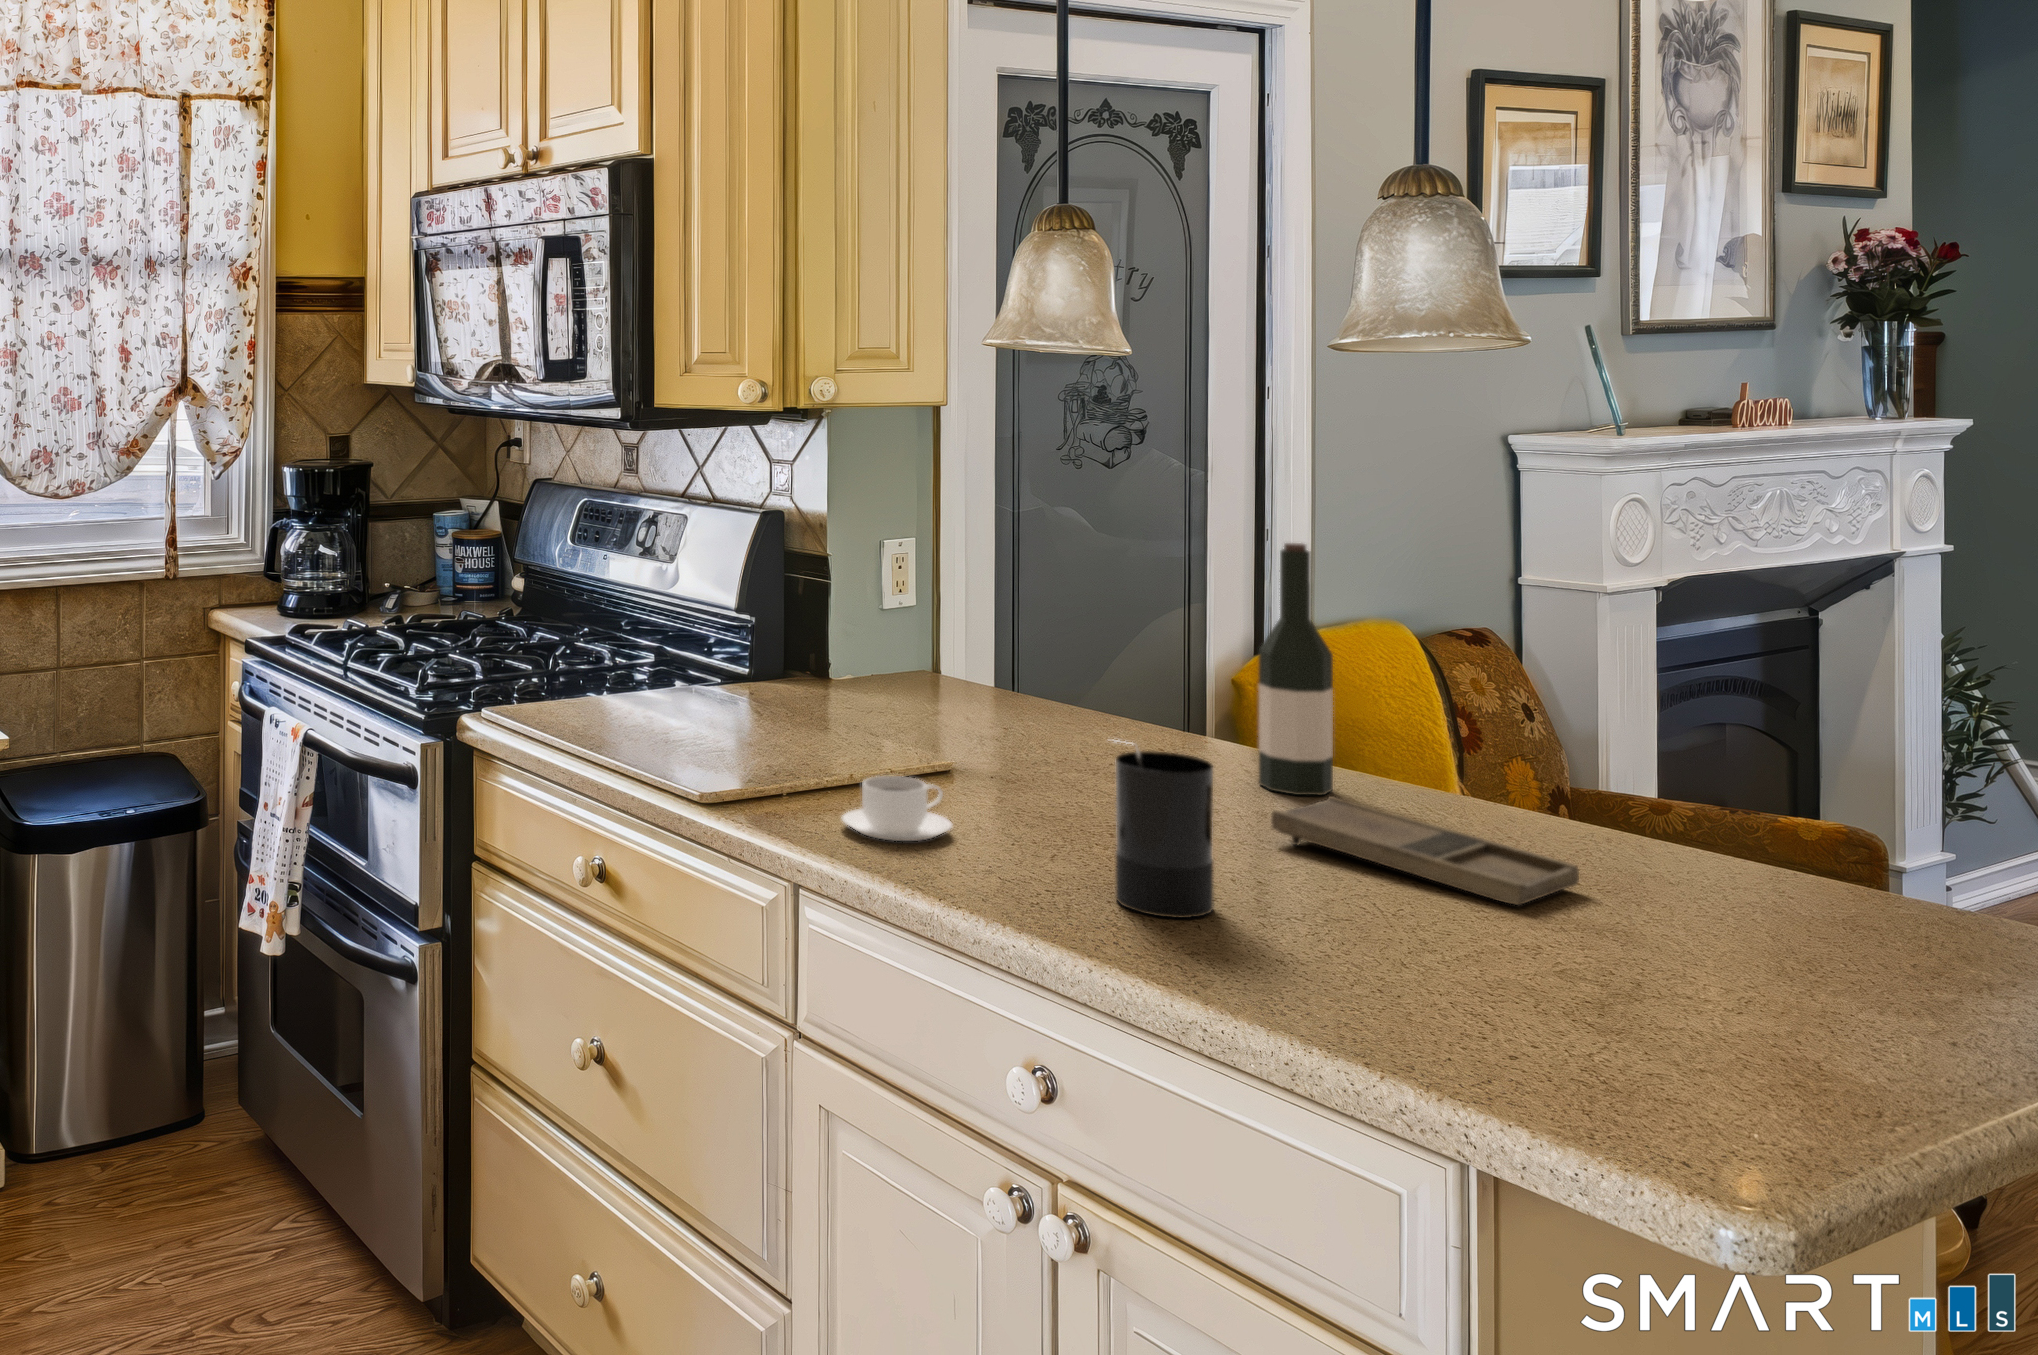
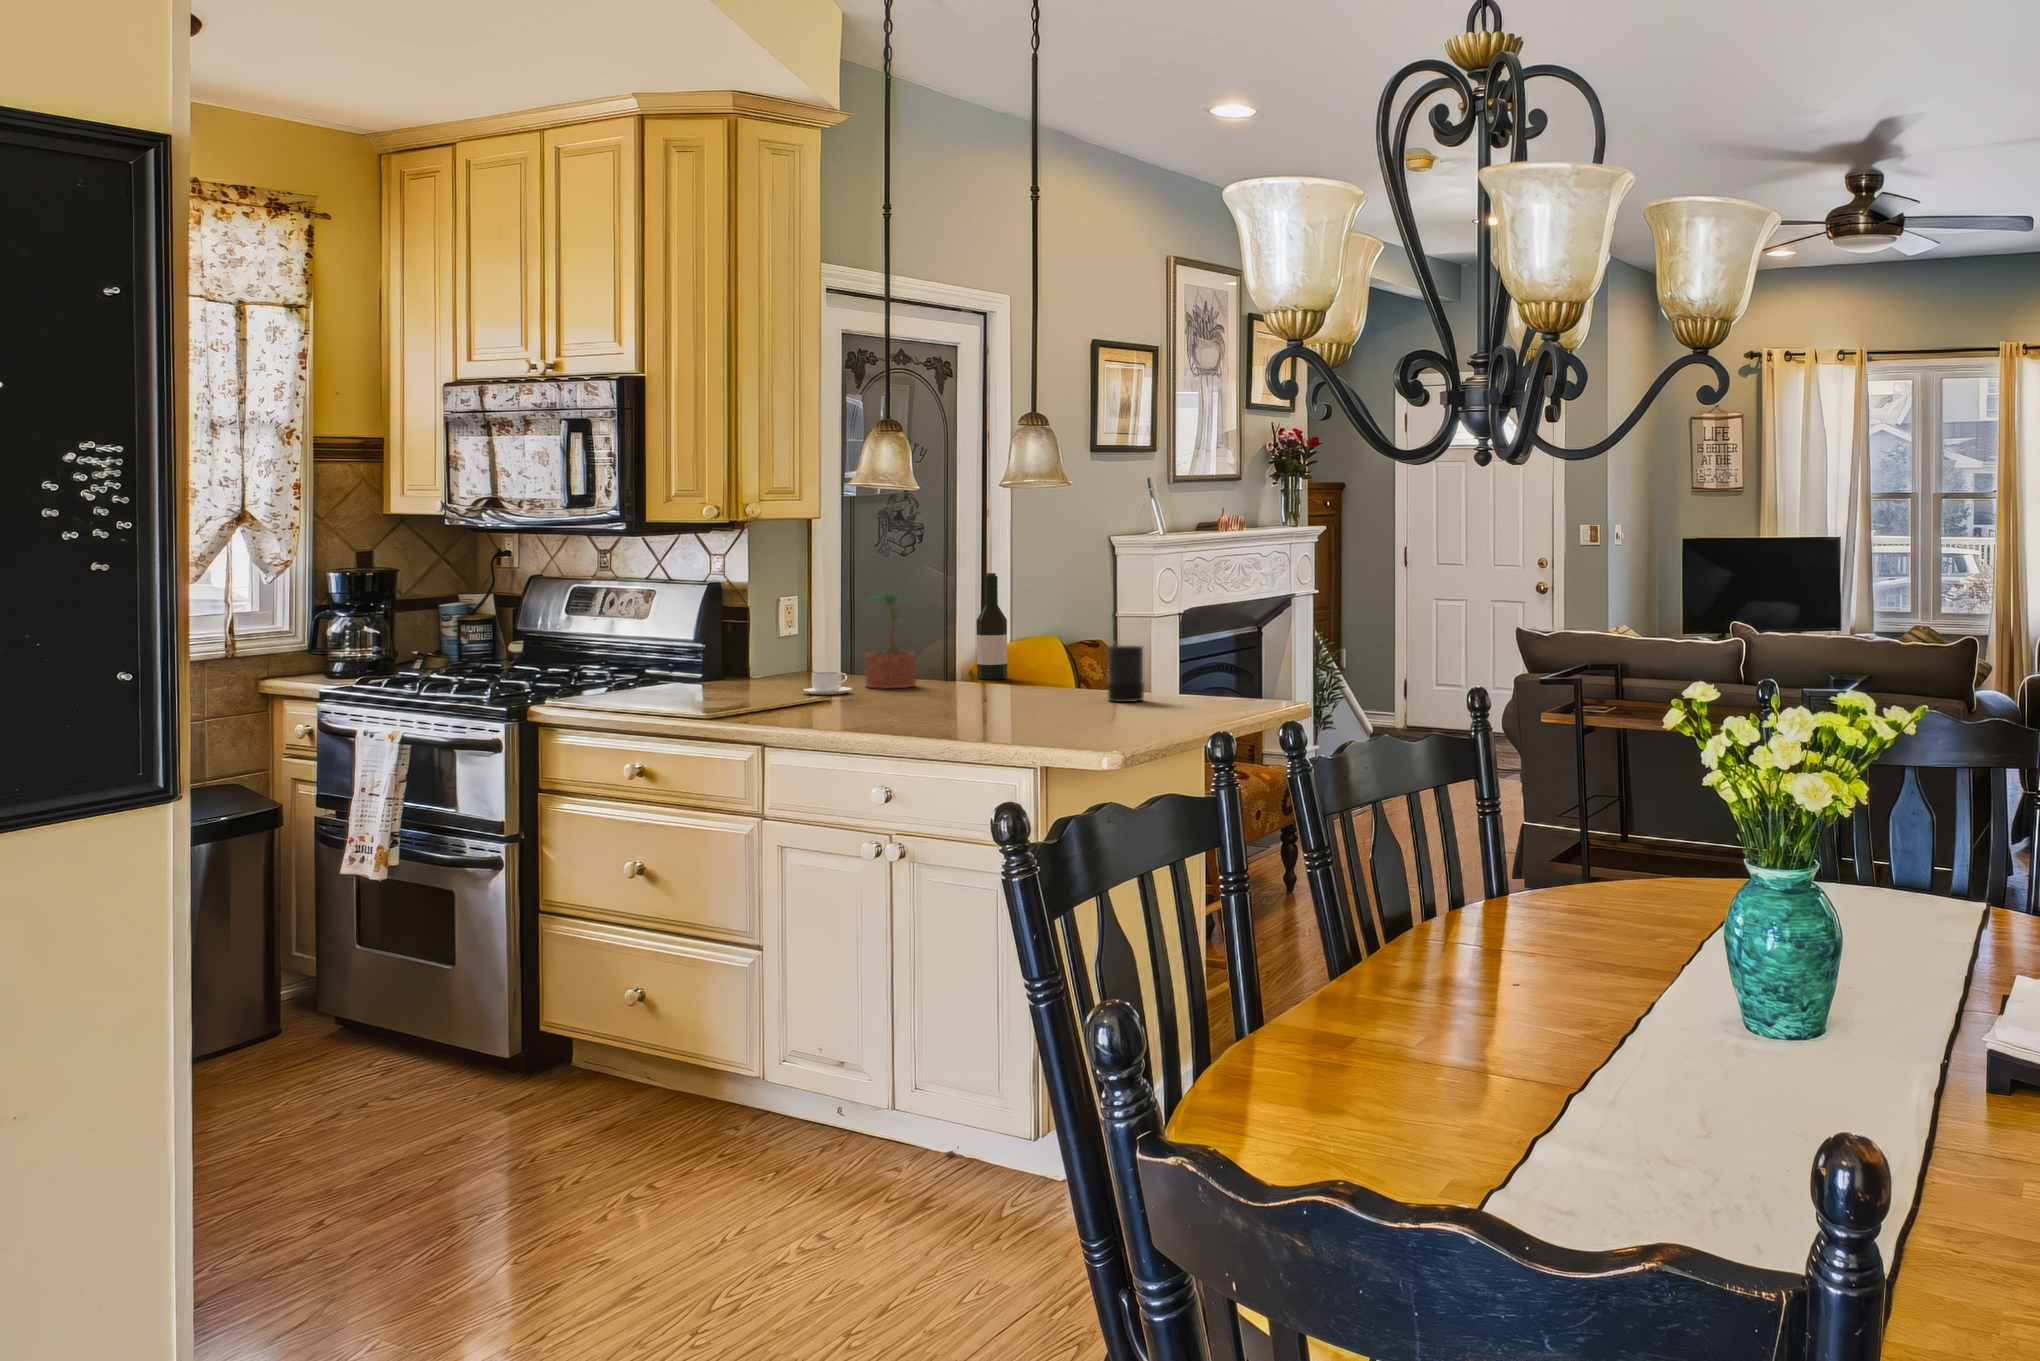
potted plant: none [993,589,1121,821] -> present [865,593,916,688]
candle: present [1116,741,1214,918] -> present [1108,646,1144,702]
tray: present [1271,796,1579,905] -> none [981,671,1089,690]

